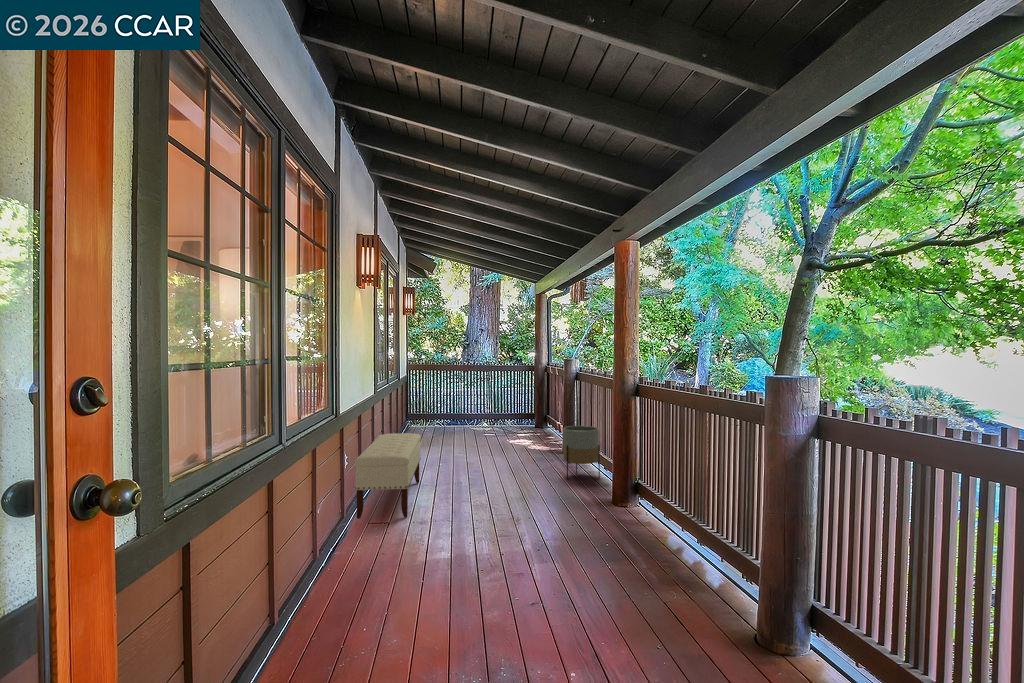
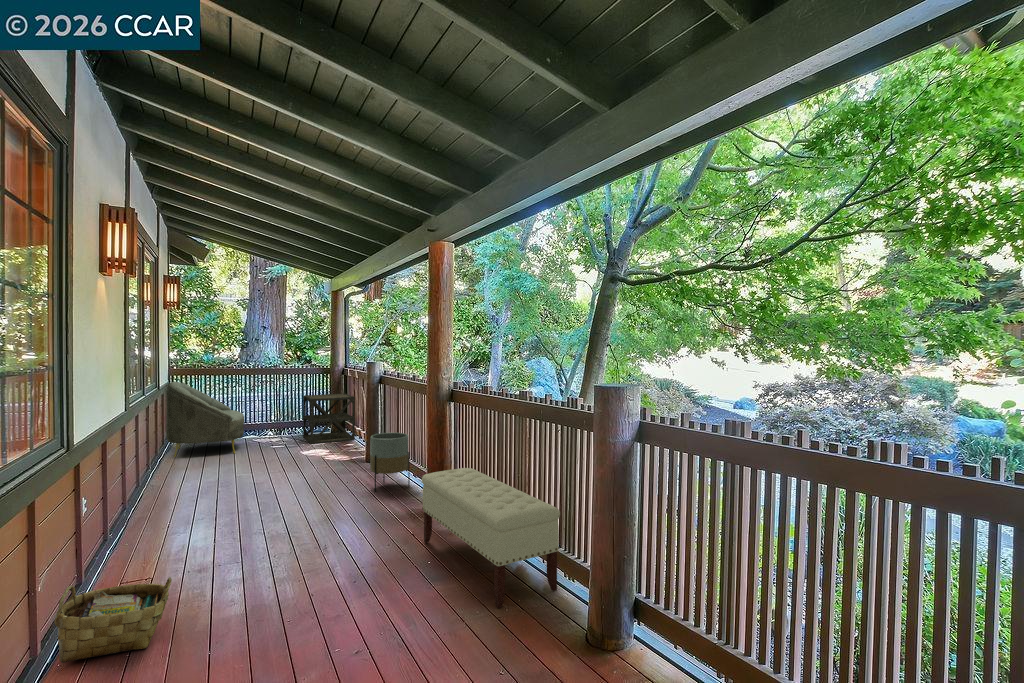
armchair: none [405,375,462,438] -> present [166,382,244,457]
side table: none [511,390,555,435] -> present [303,393,355,444]
bench: present [355,433,421,519] -> present [422,468,560,608]
woven basket: none [328,515,401,570] -> present [54,577,172,663]

